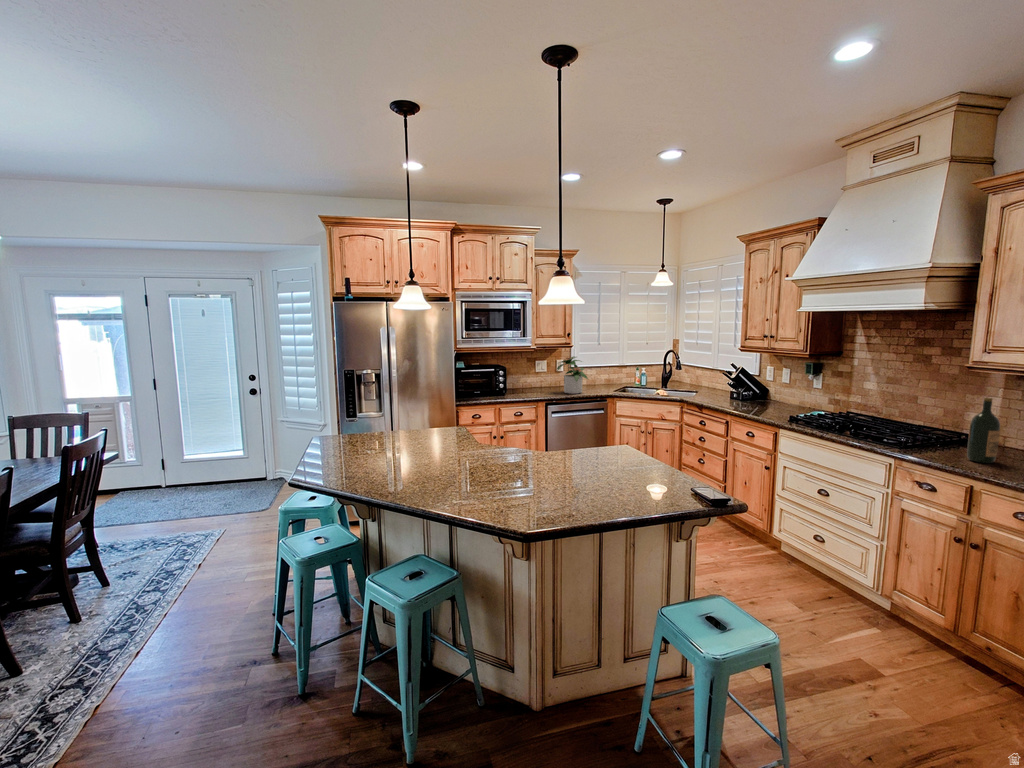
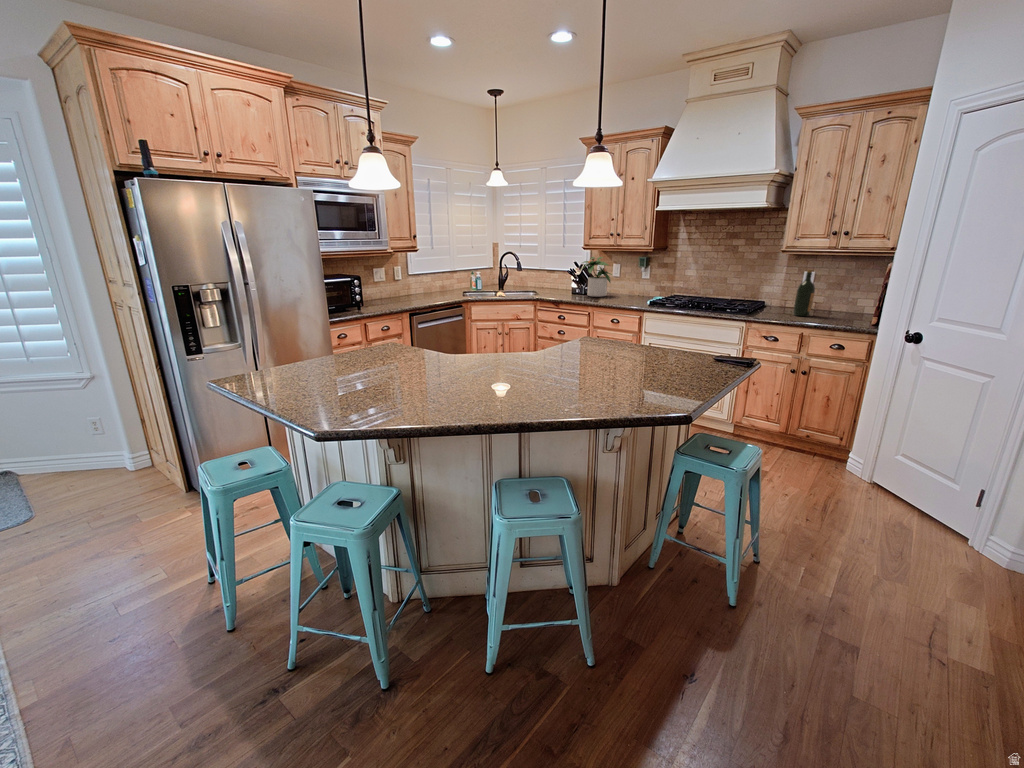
potted plant: present [557,356,588,394] -> present [581,257,612,297]

